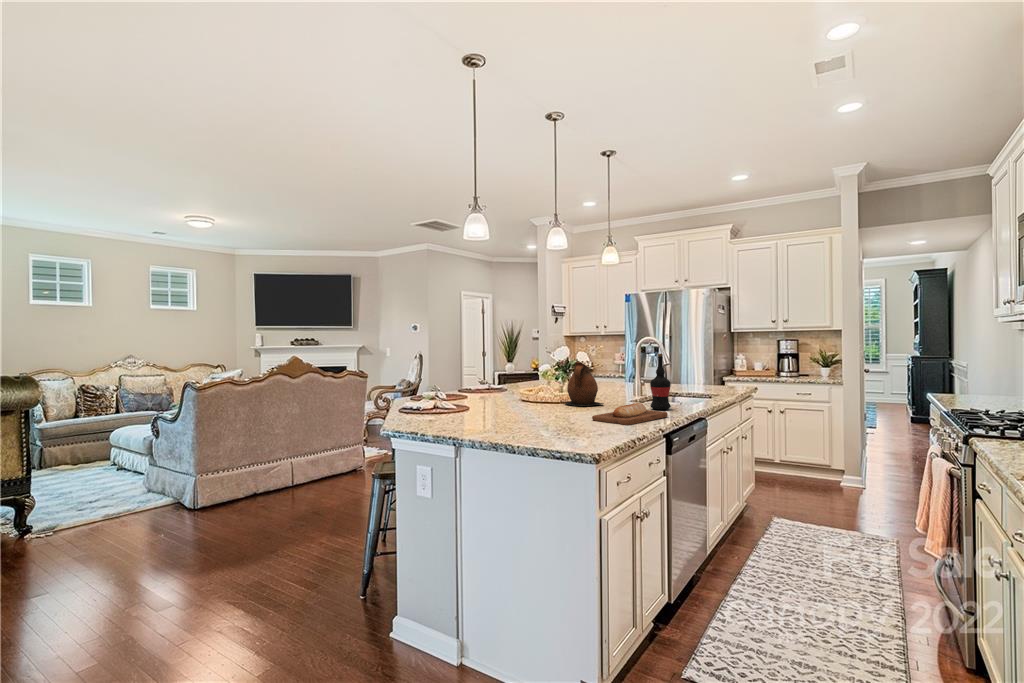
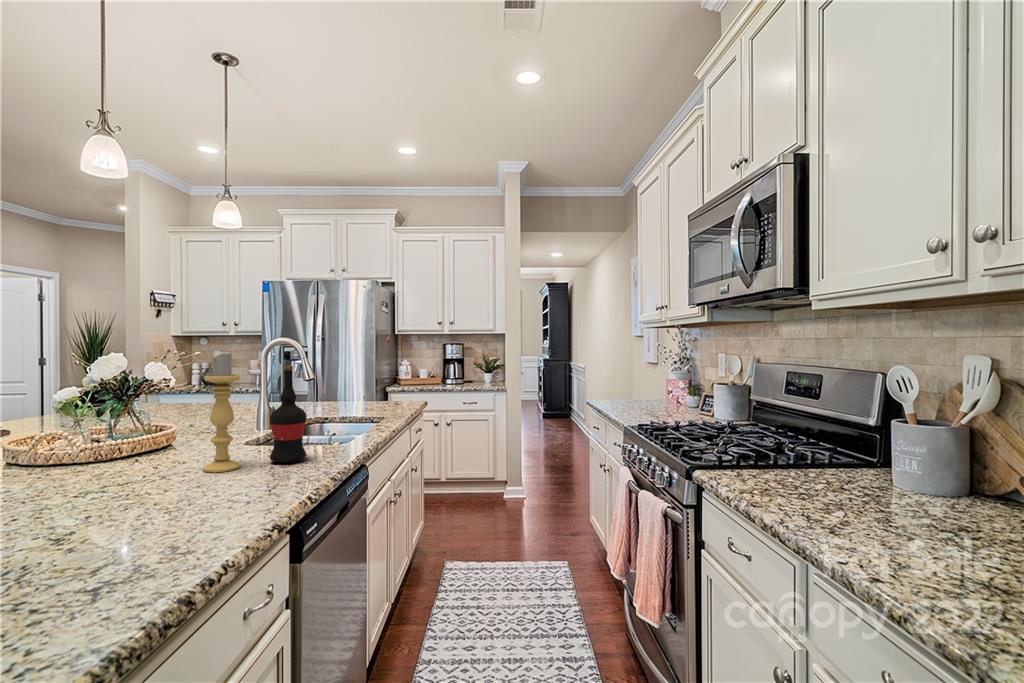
candle holder: none [618,344,636,410] -> present [203,350,240,473]
ceramic pitcher: present [566,362,604,406] -> none [85,384,182,472]
bread loaf: present [592,403,668,425] -> none [109,463,295,530]

